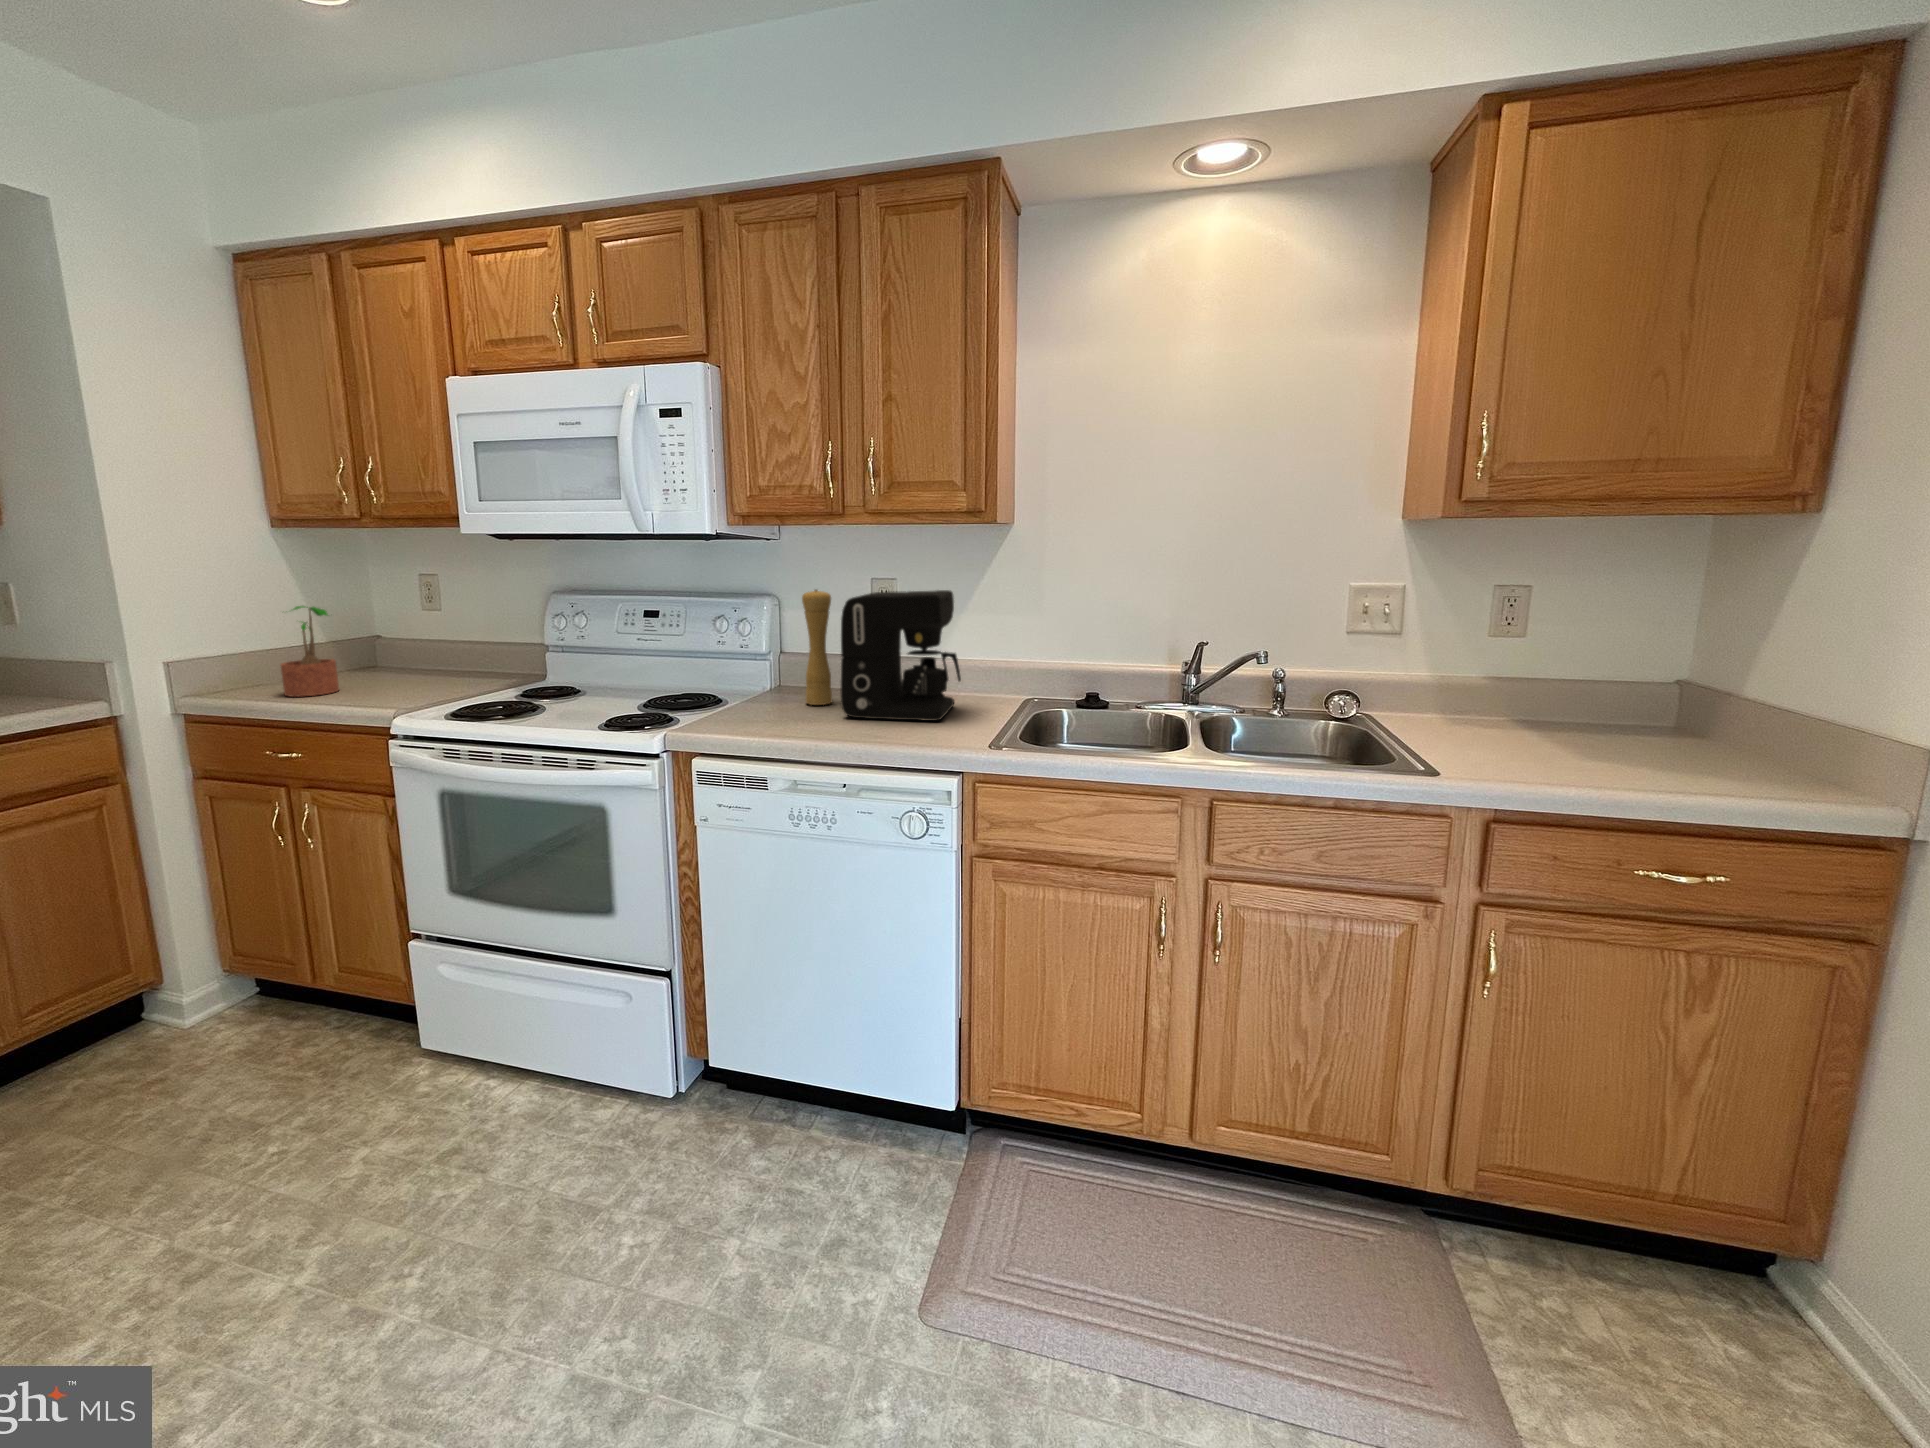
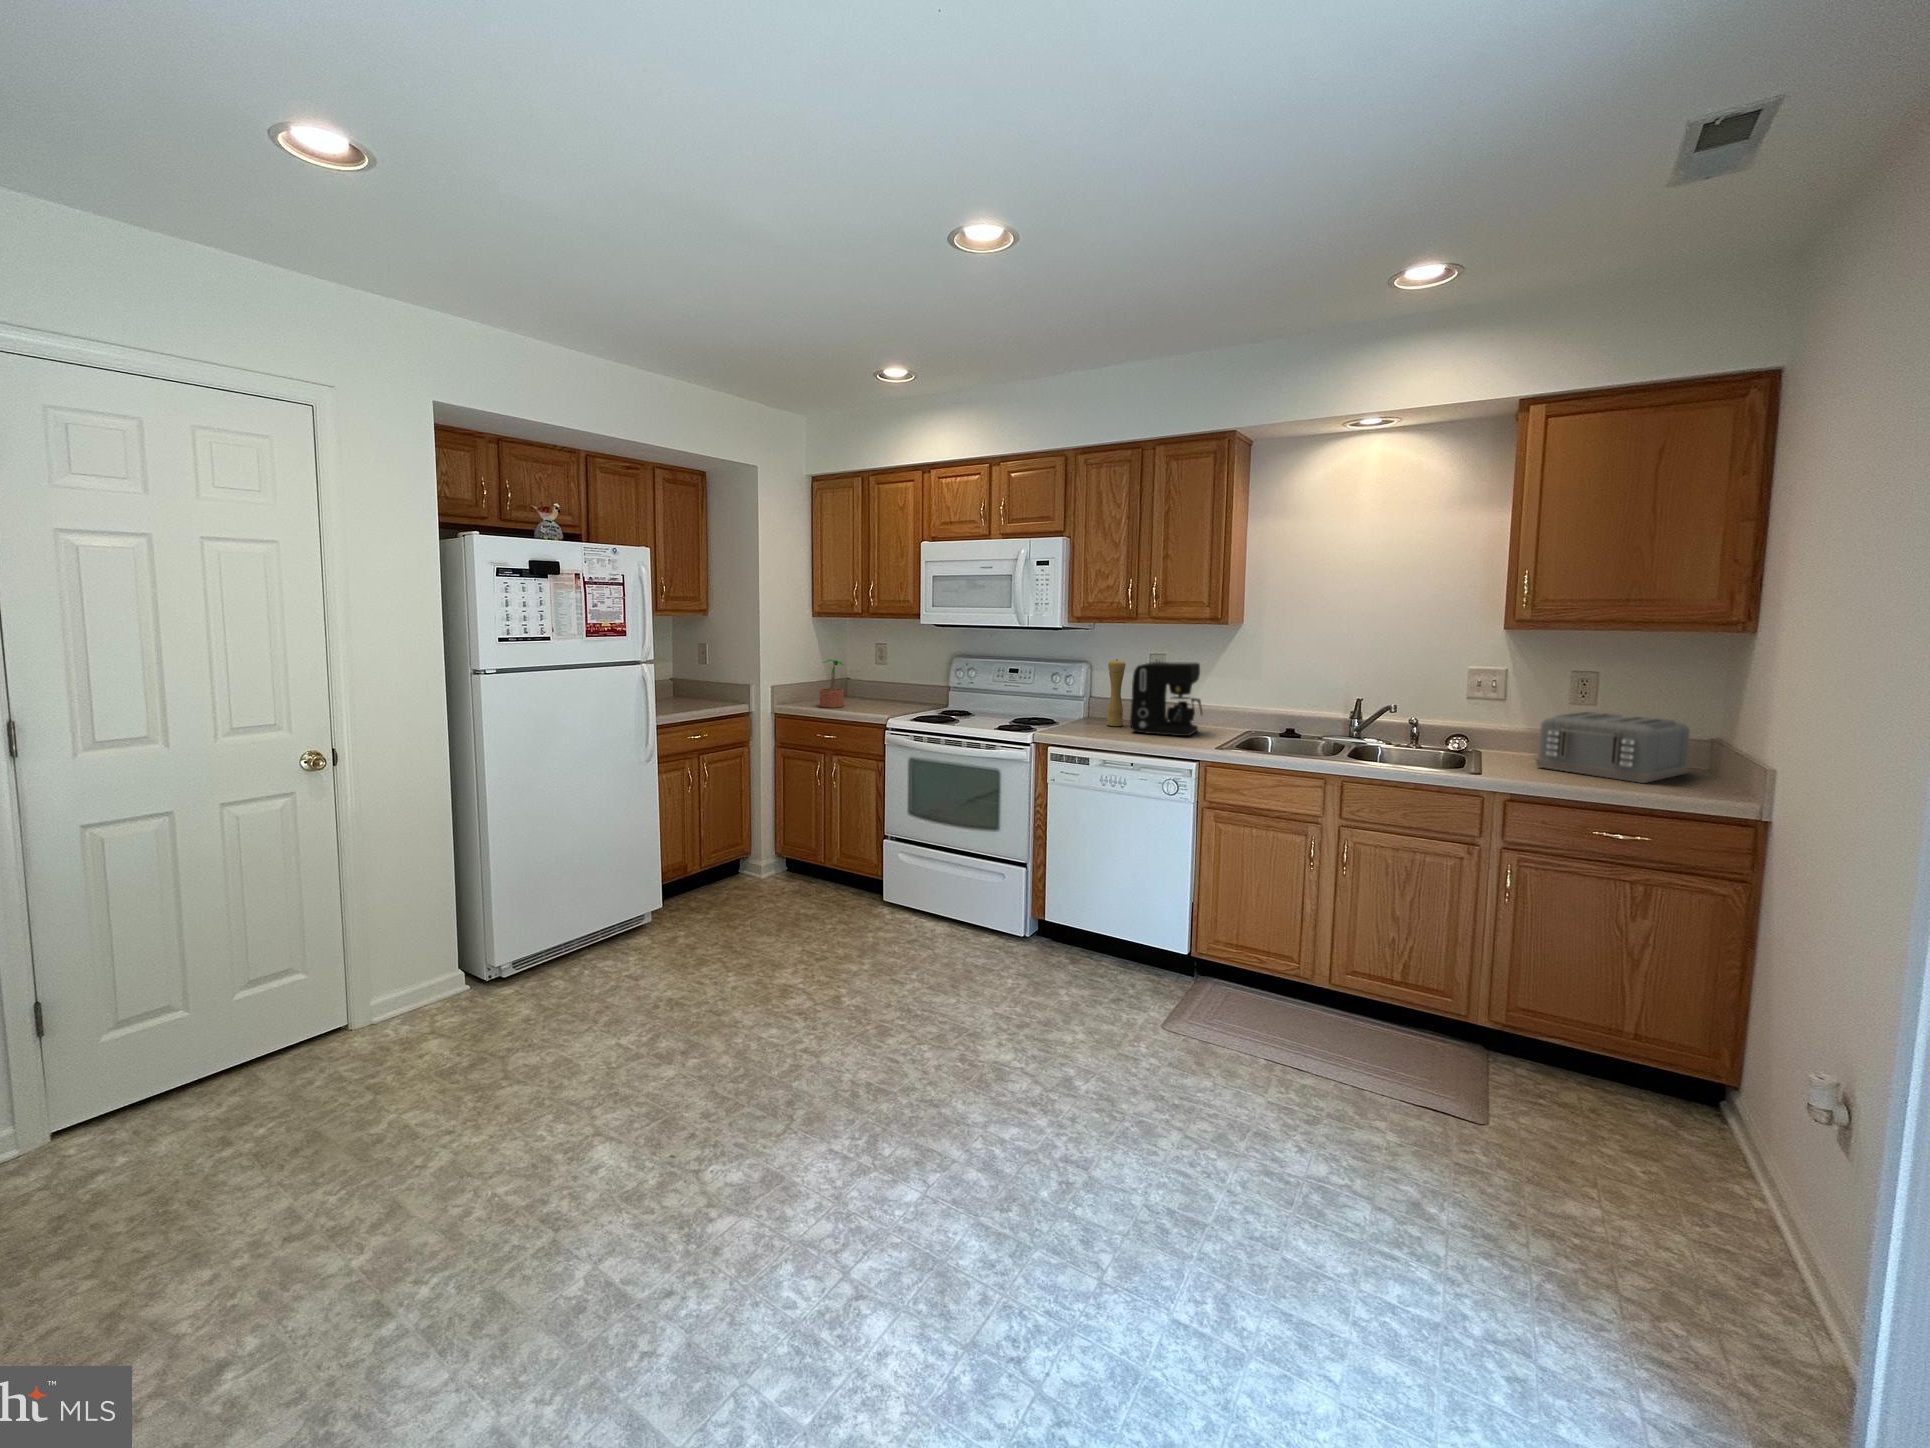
toaster: none [1487,649,1694,773] -> present [1535,712,1690,783]

